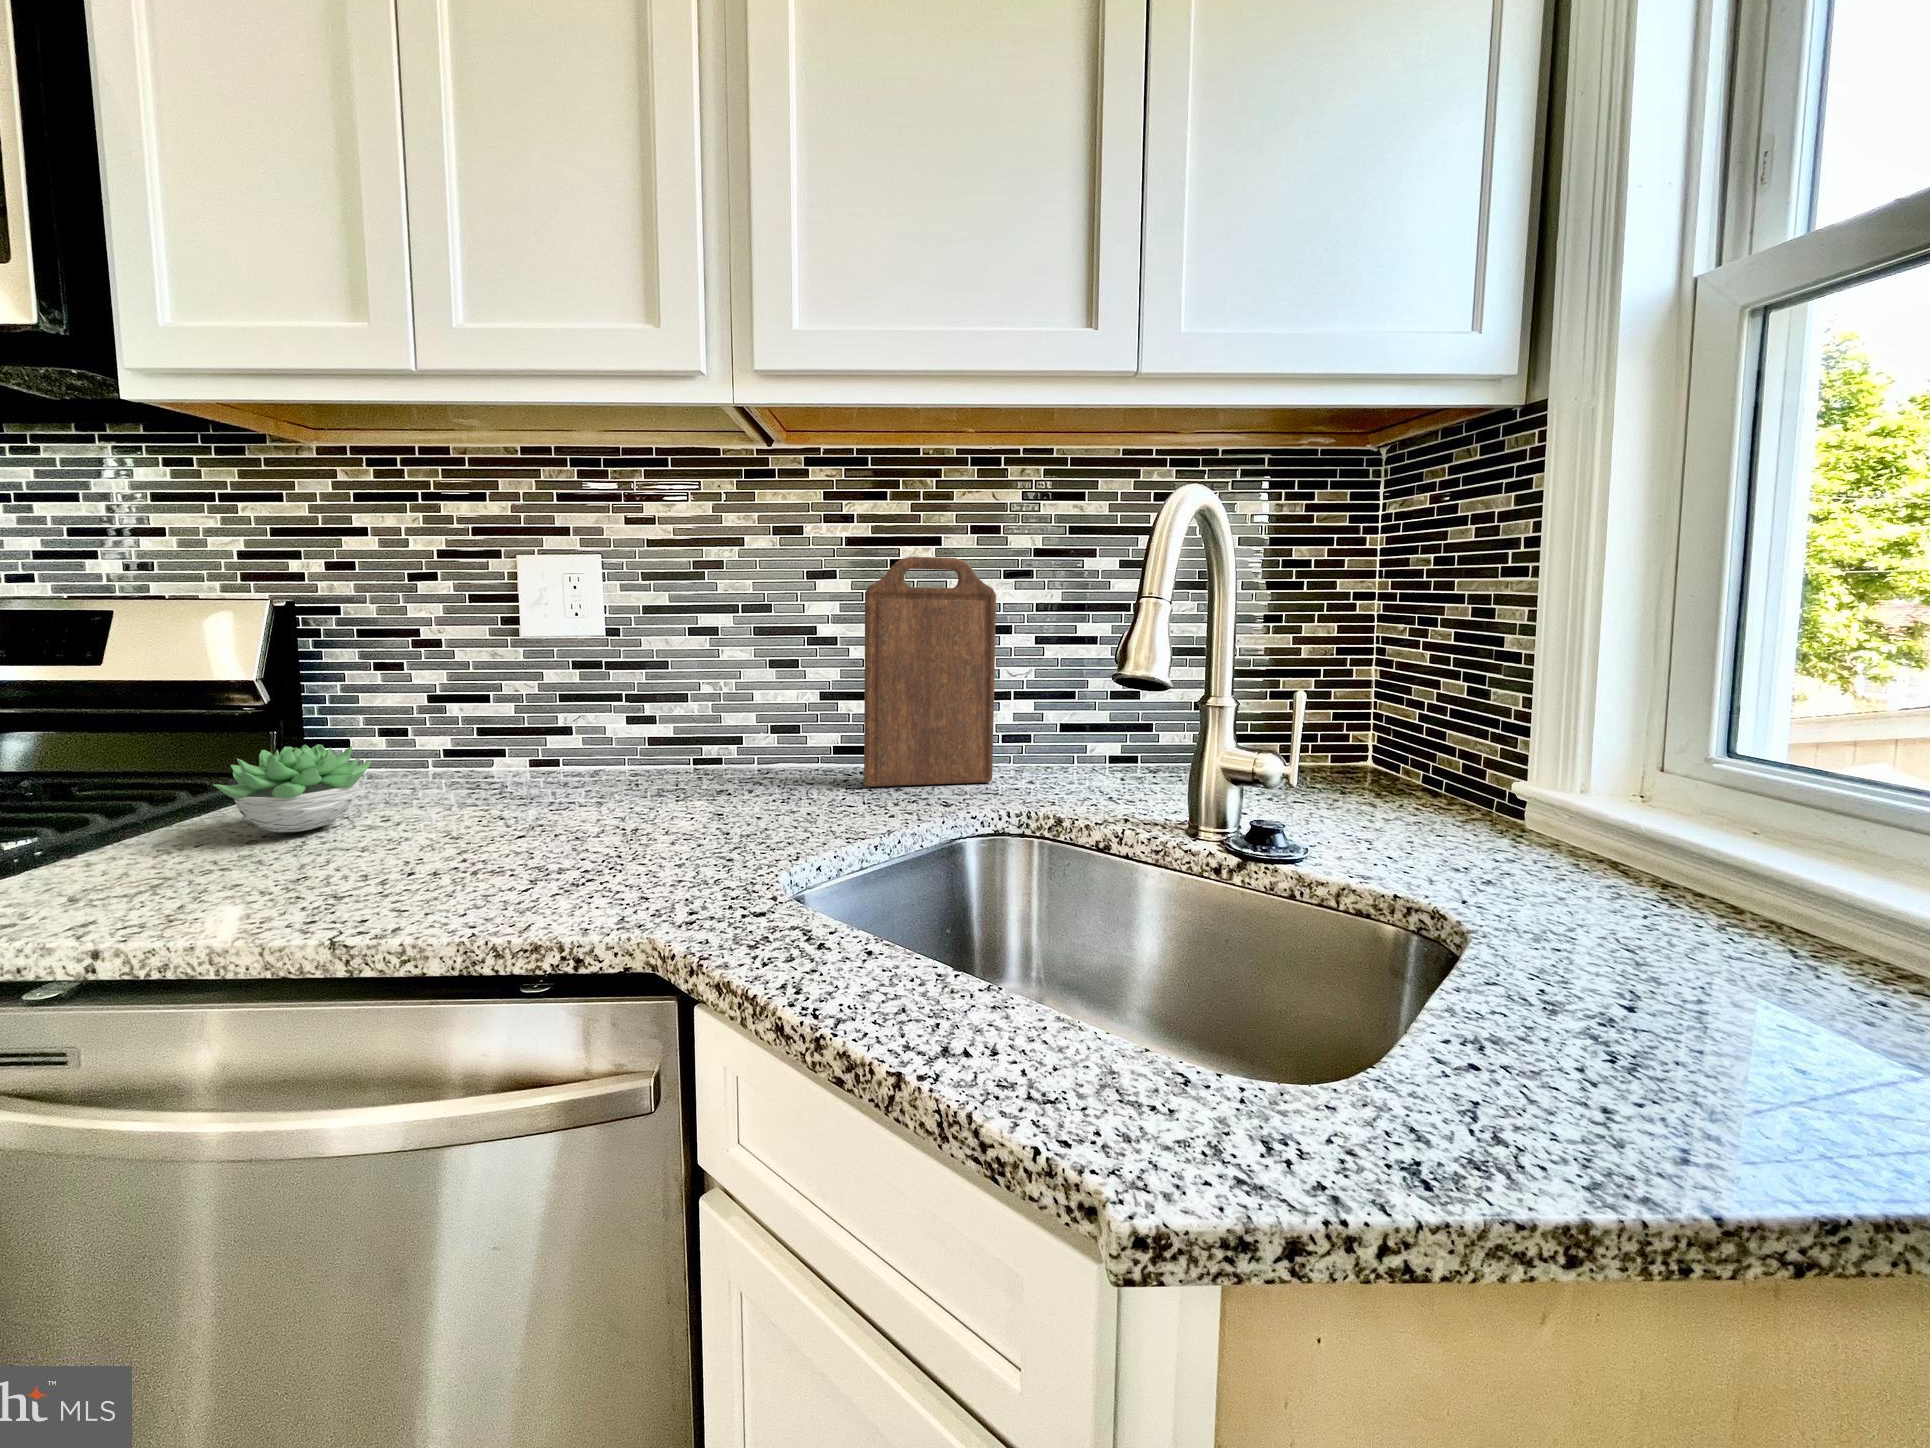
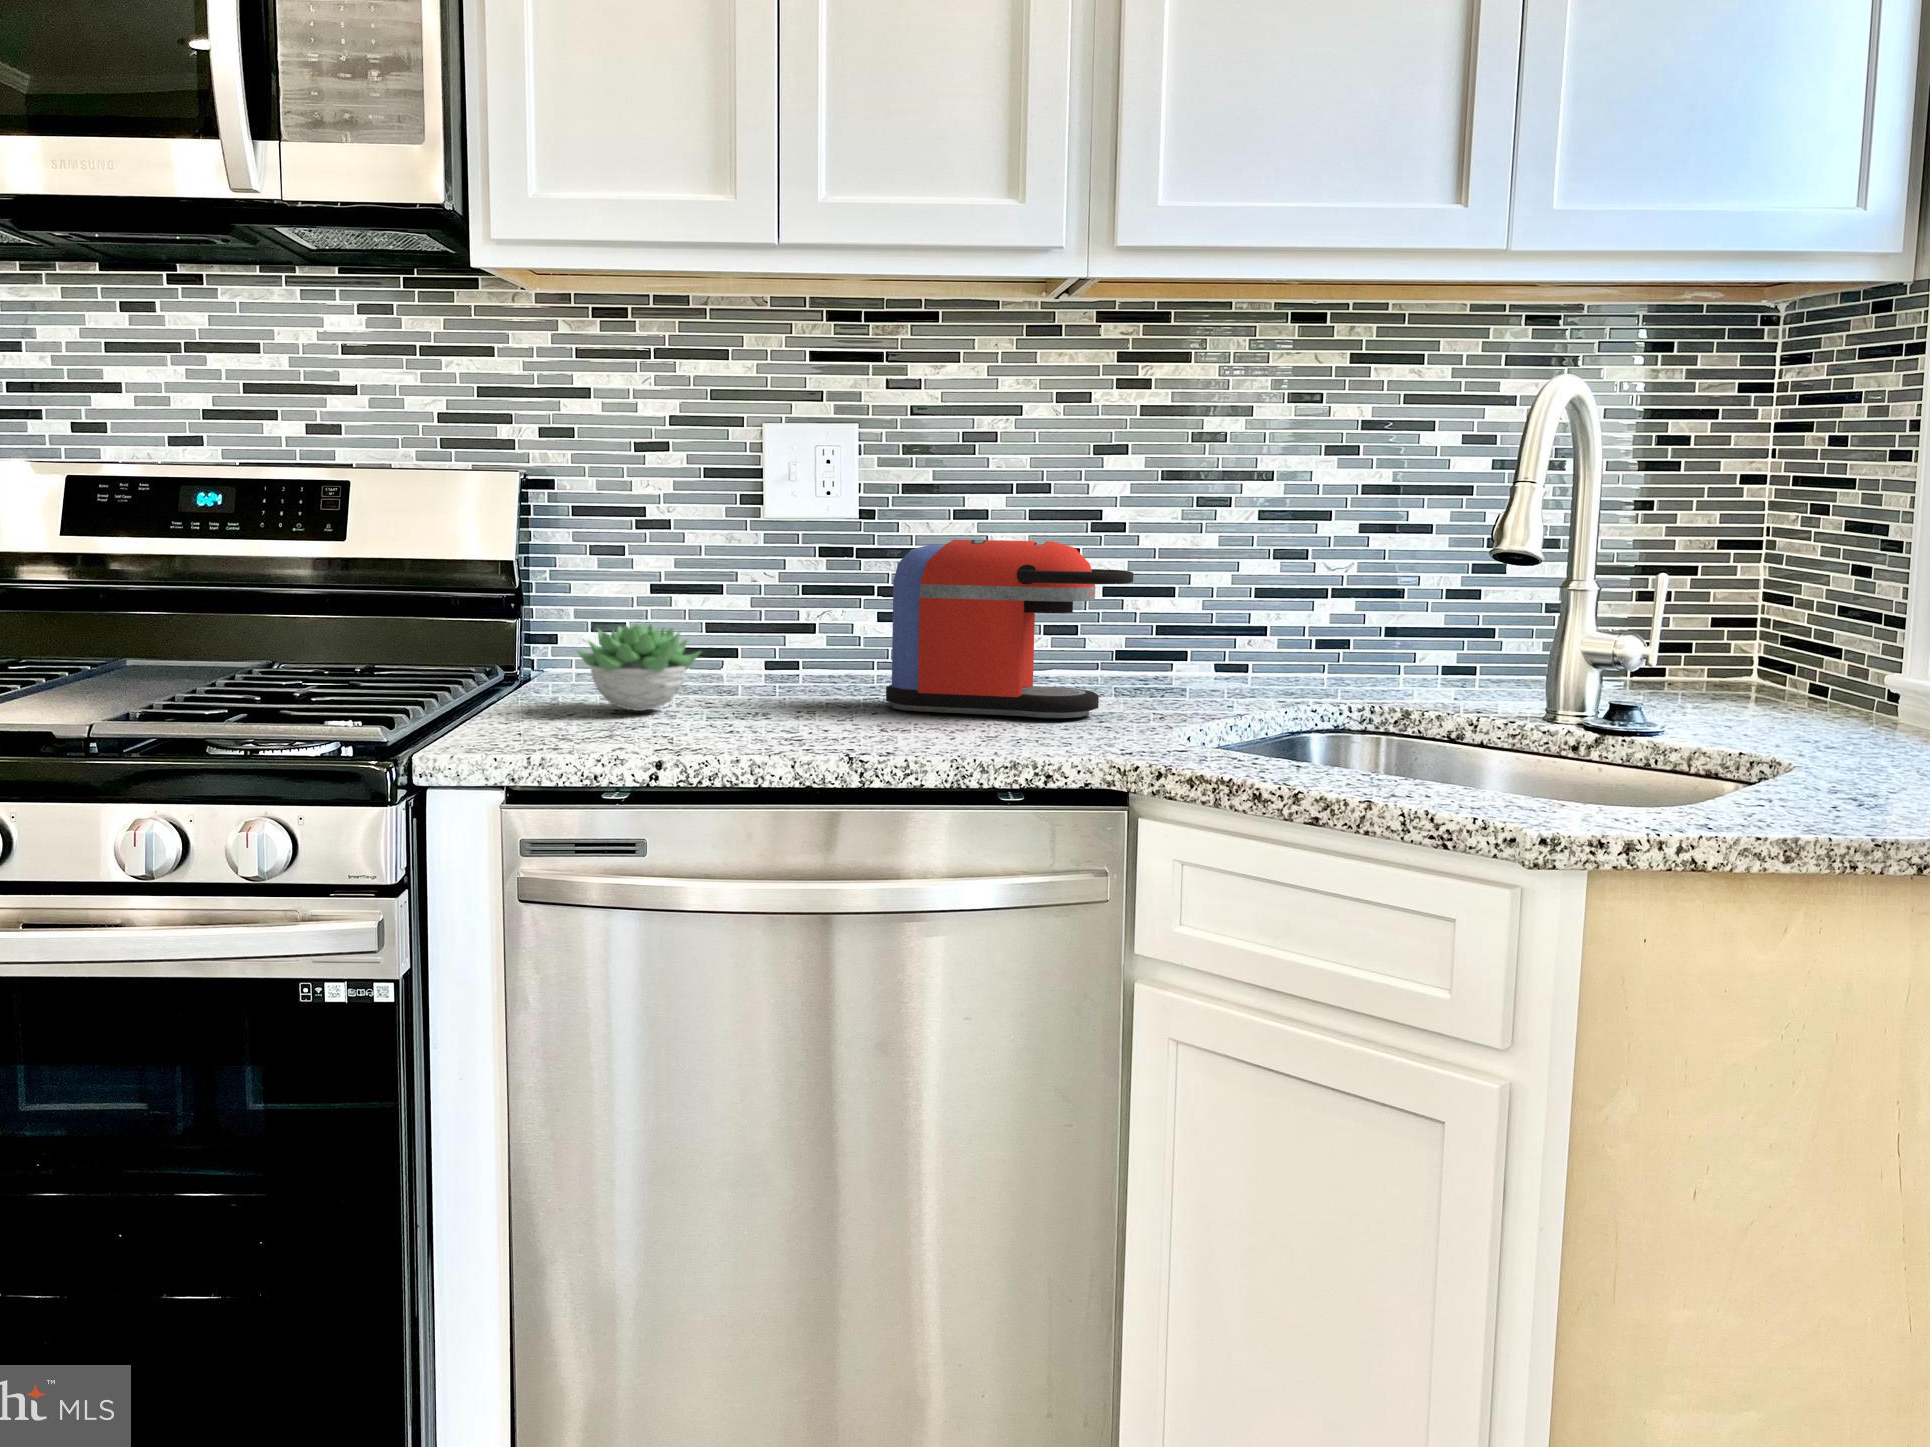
cutting board: present [864,557,996,786] -> none [1171,428,1325,692]
coffee maker: none [561,660,784,838] -> present [886,539,1133,718]

